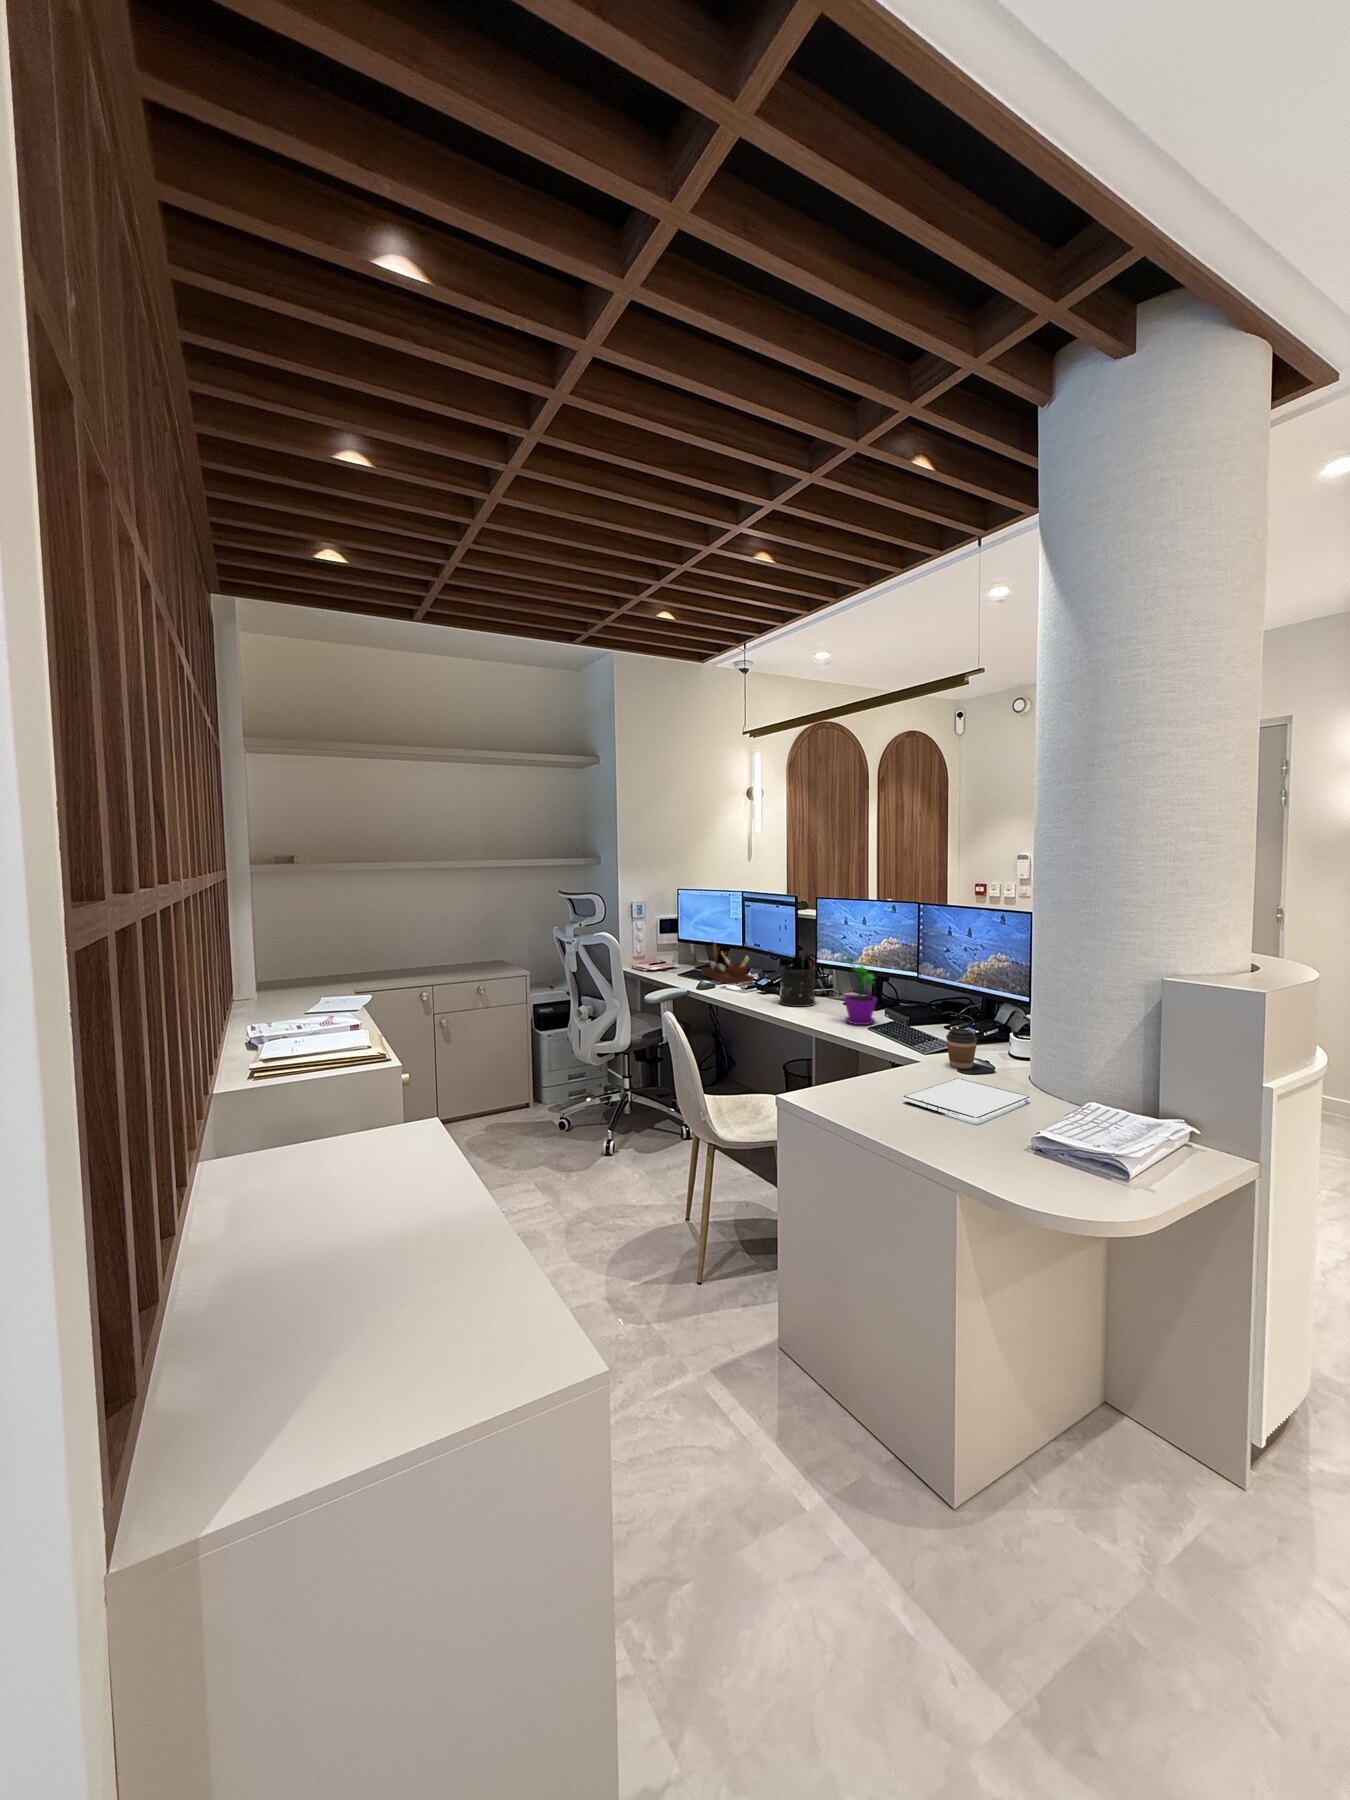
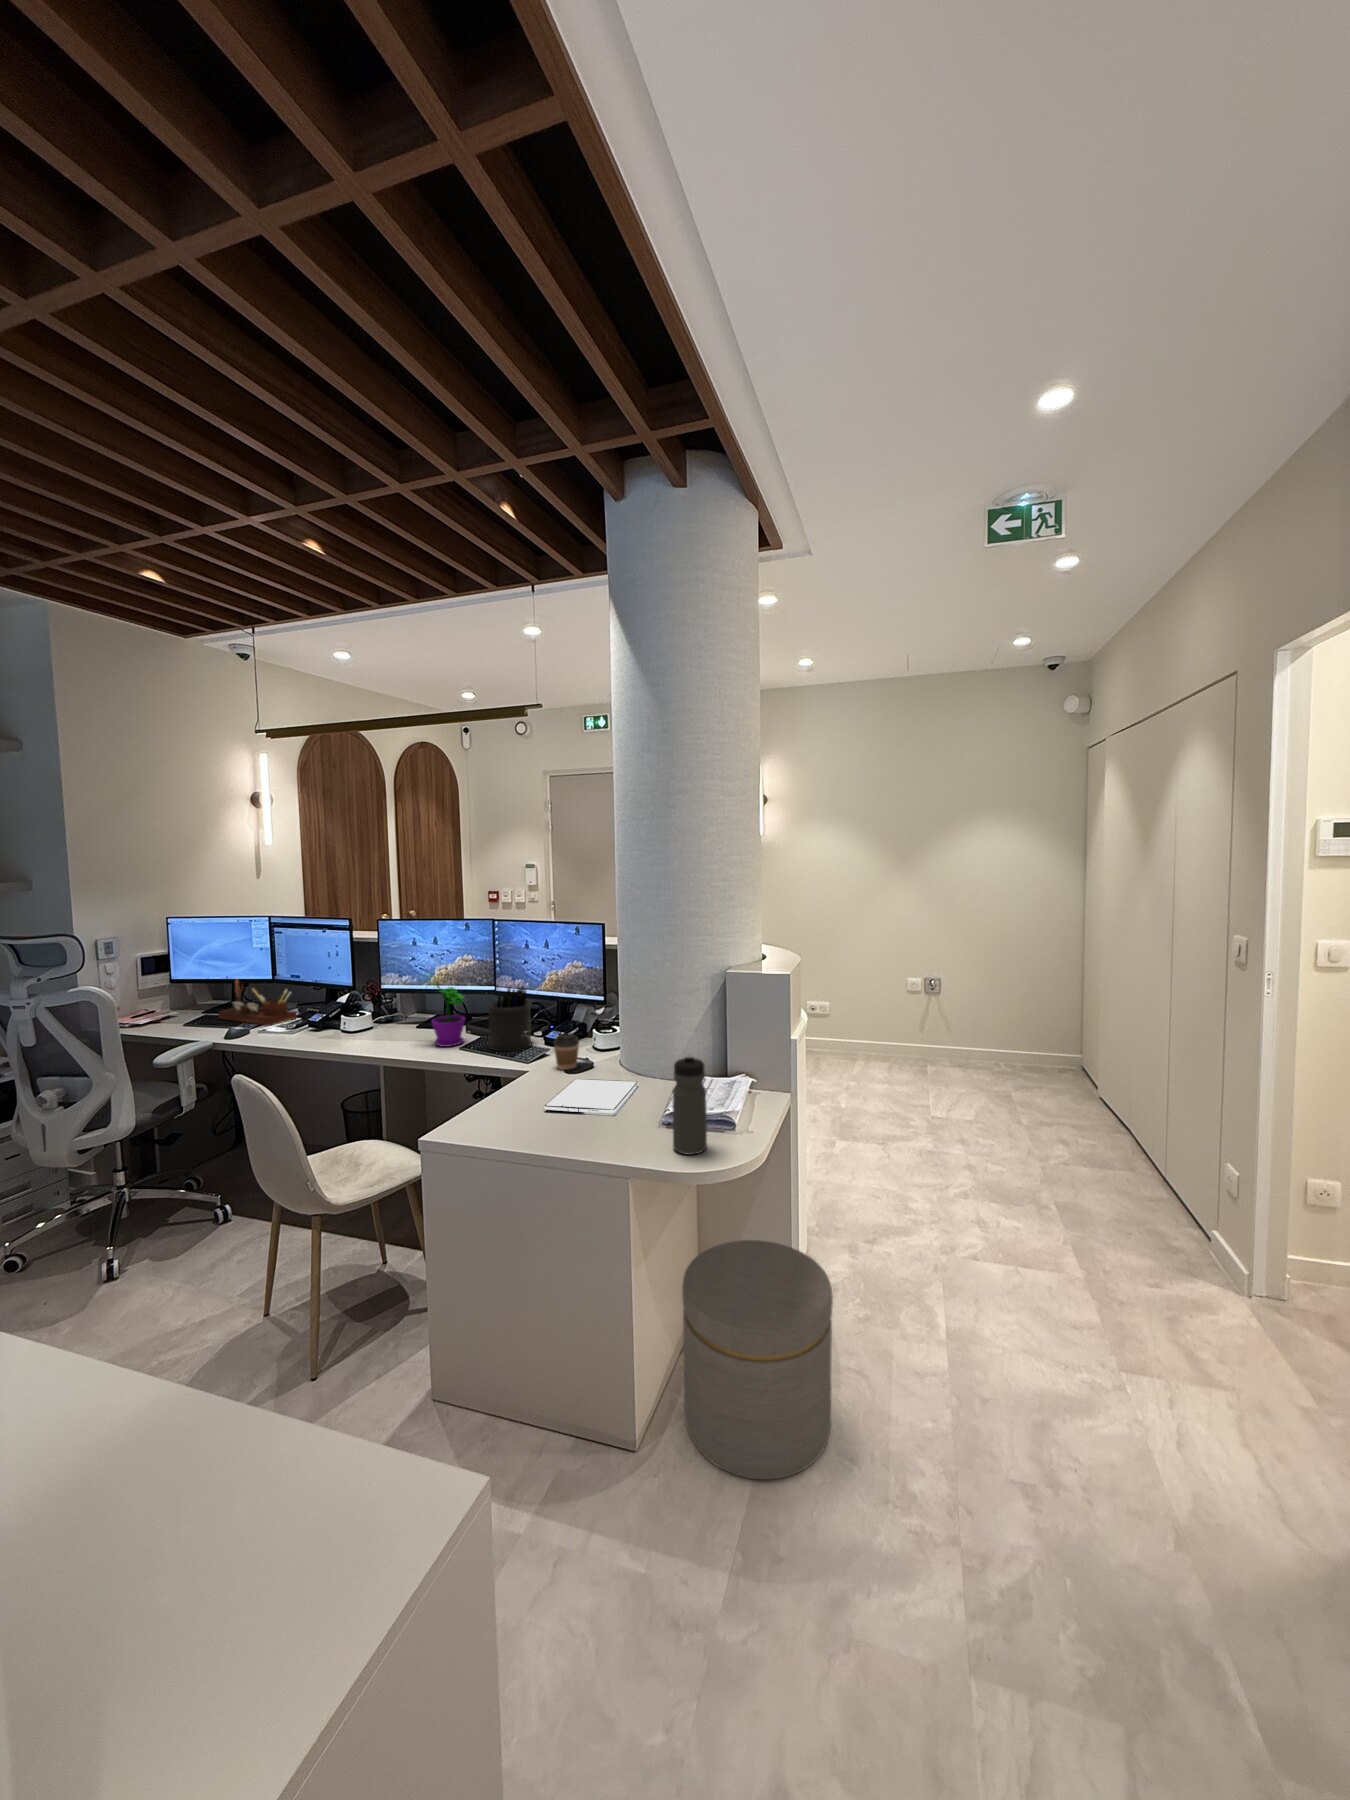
pen holder: present [779,953,816,1007] -> present [488,987,532,1051]
water bottle: none [1020,1066,1068,1192] -> present [673,1054,707,1155]
ottoman: none [1034,1325,1279,1683] -> present [682,1240,833,1480]

